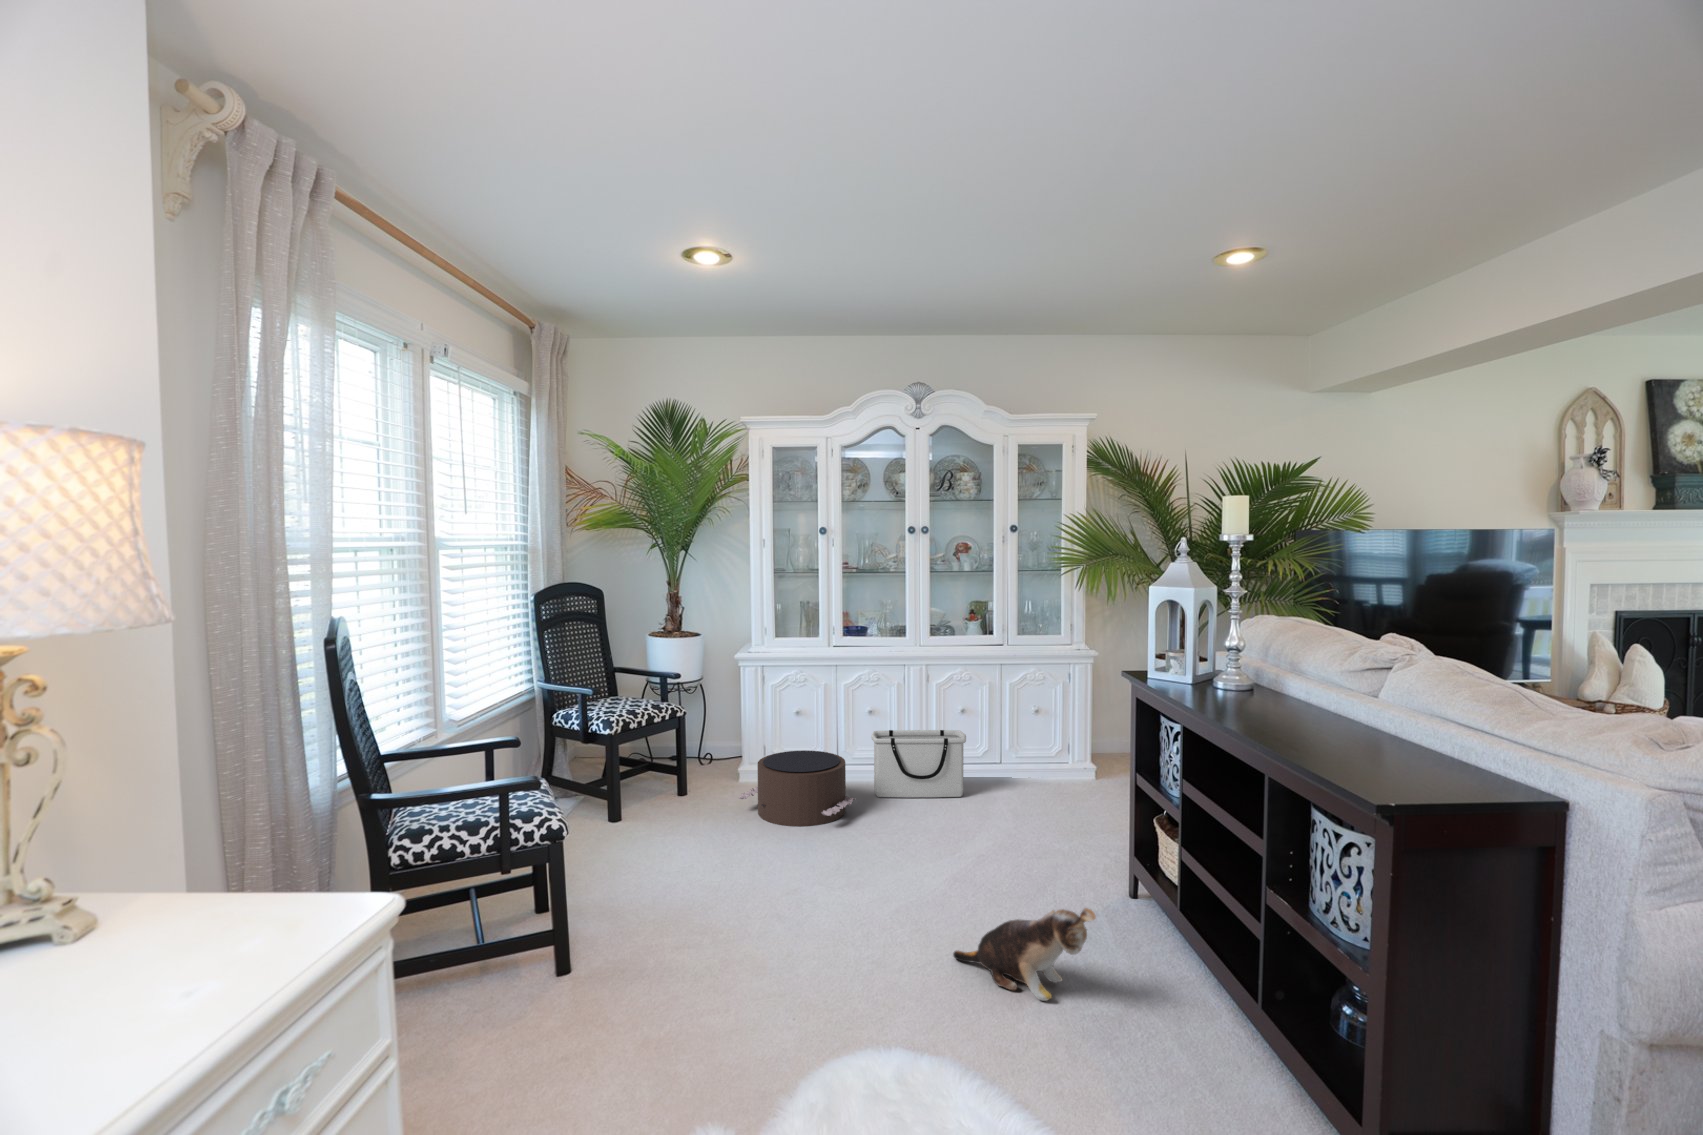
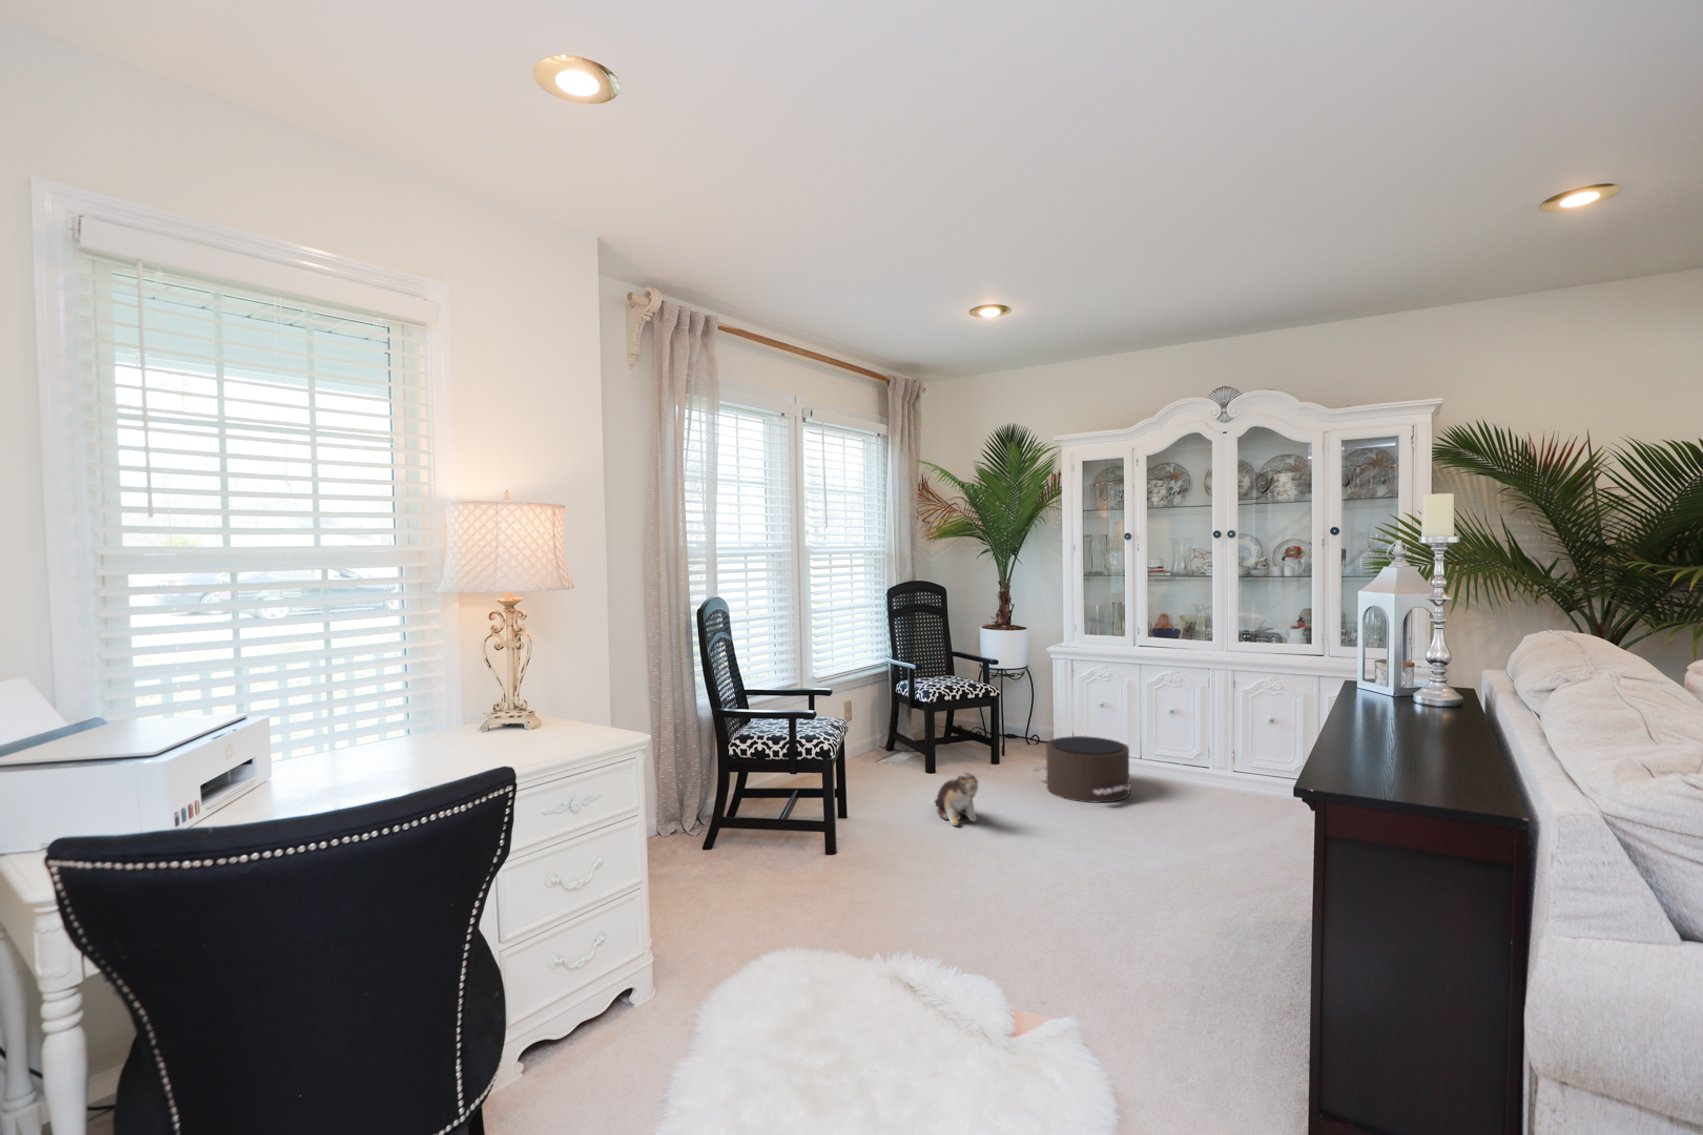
storage bin: present [871,730,966,798] -> none [1166,729,1269,805]
plush toy: present [953,908,1096,1001] -> present [934,772,981,826]

